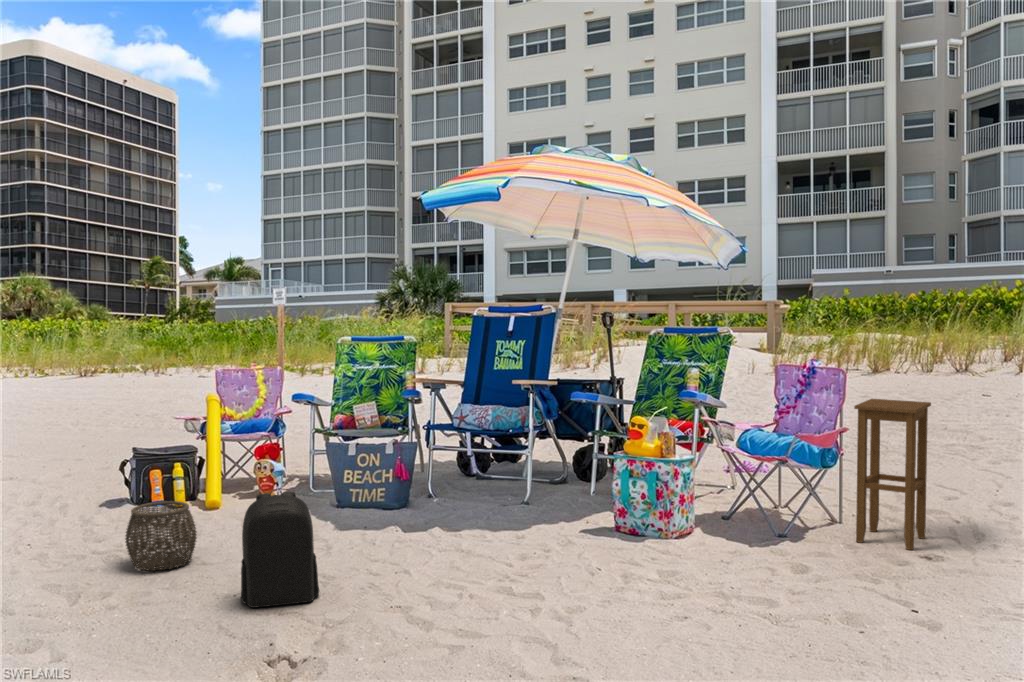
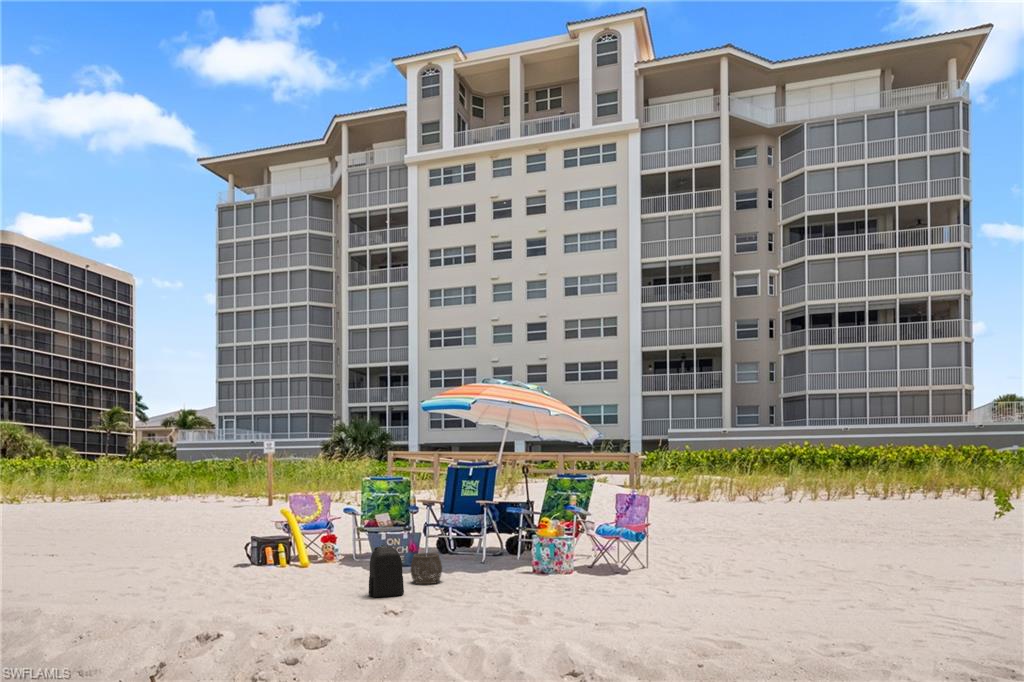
stool: present [854,399,931,550] -> none [645,504,682,575]
woven basket: present [125,501,197,571] -> present [411,553,442,584]

